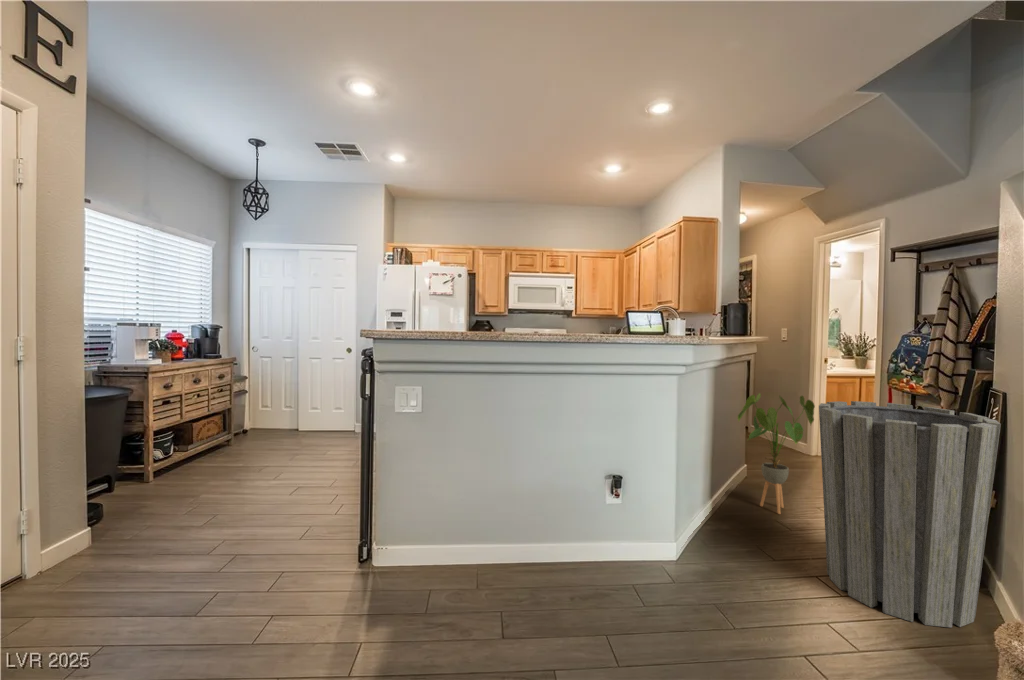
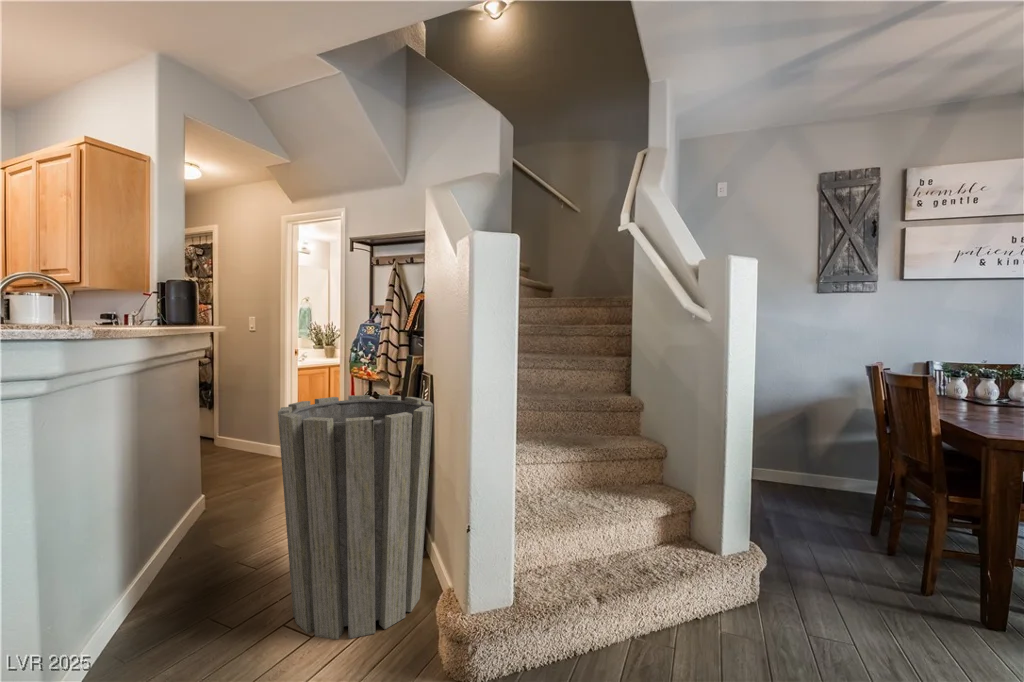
house plant: present [738,393,815,514] -> none [183,397,281,553]

